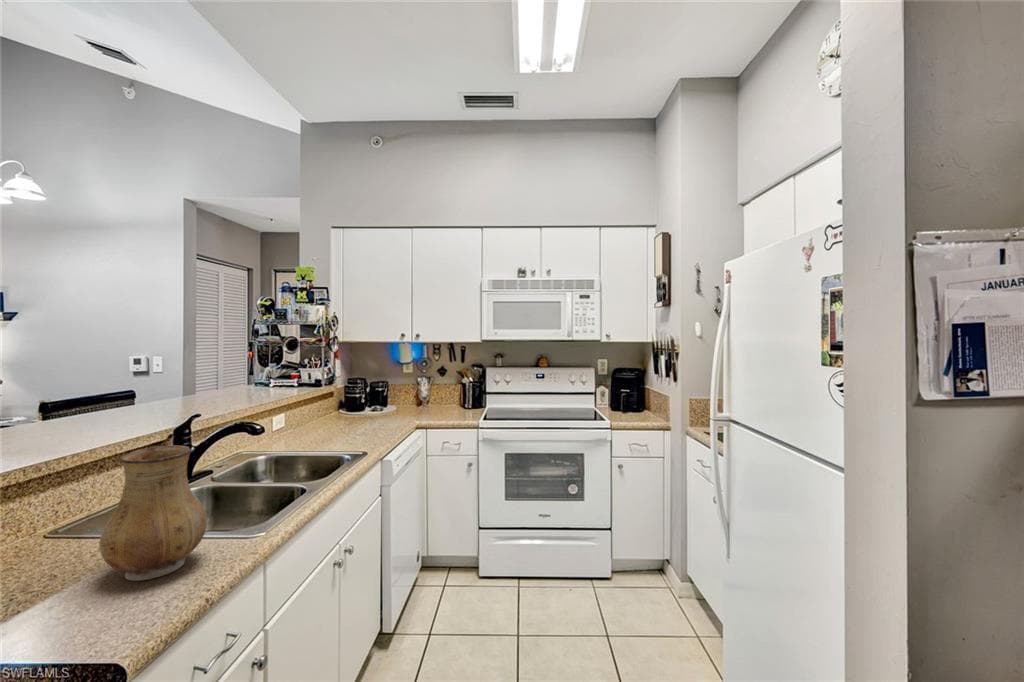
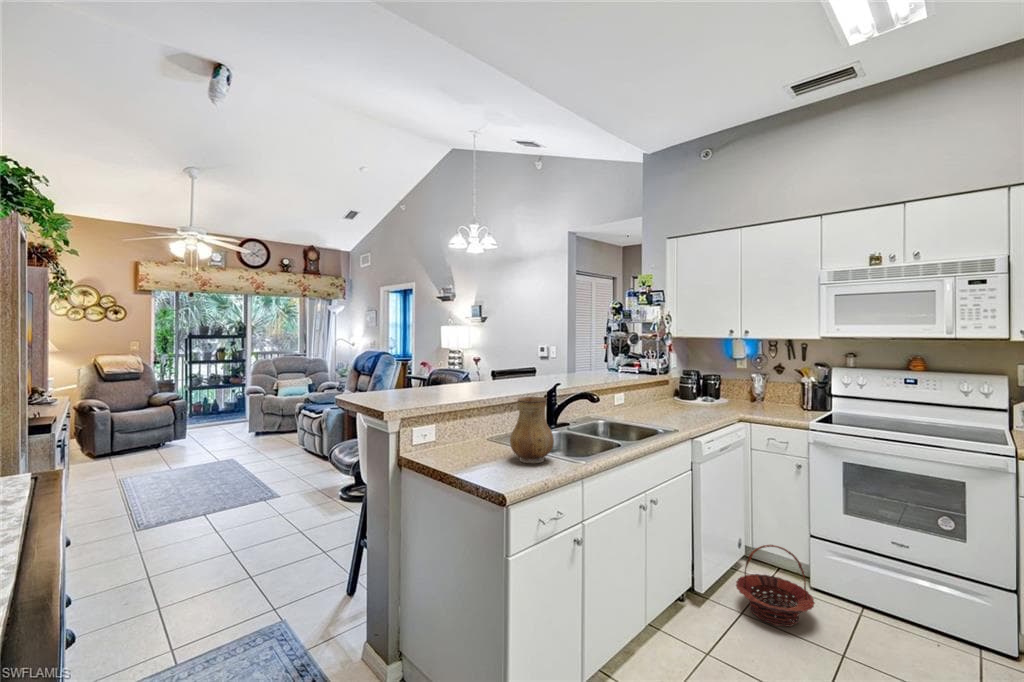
basket: none [430,554,502,640] -> present [736,545,815,627]

